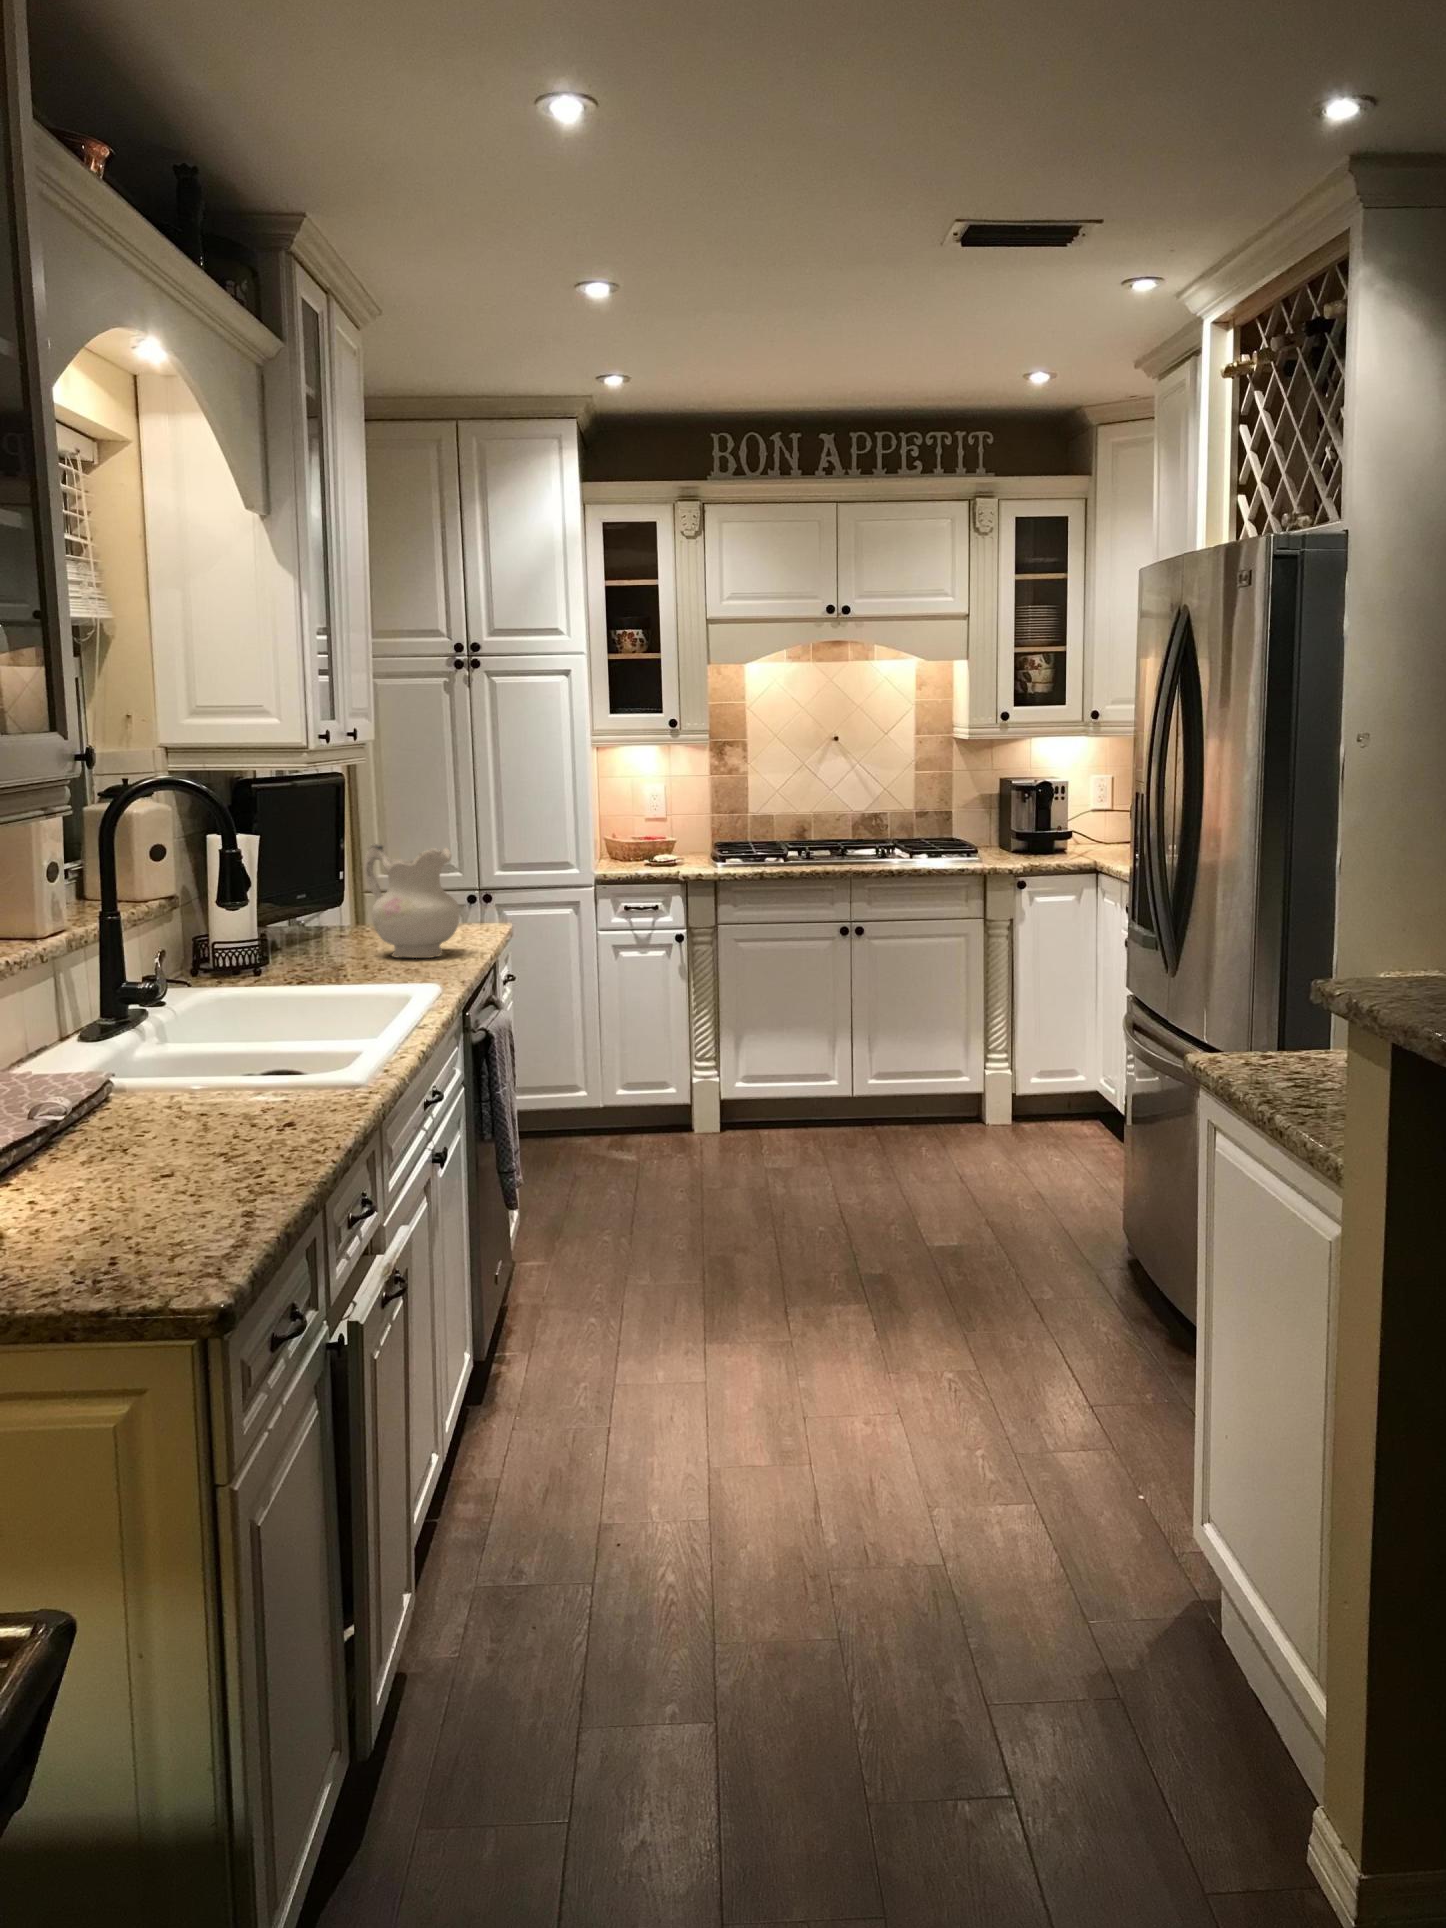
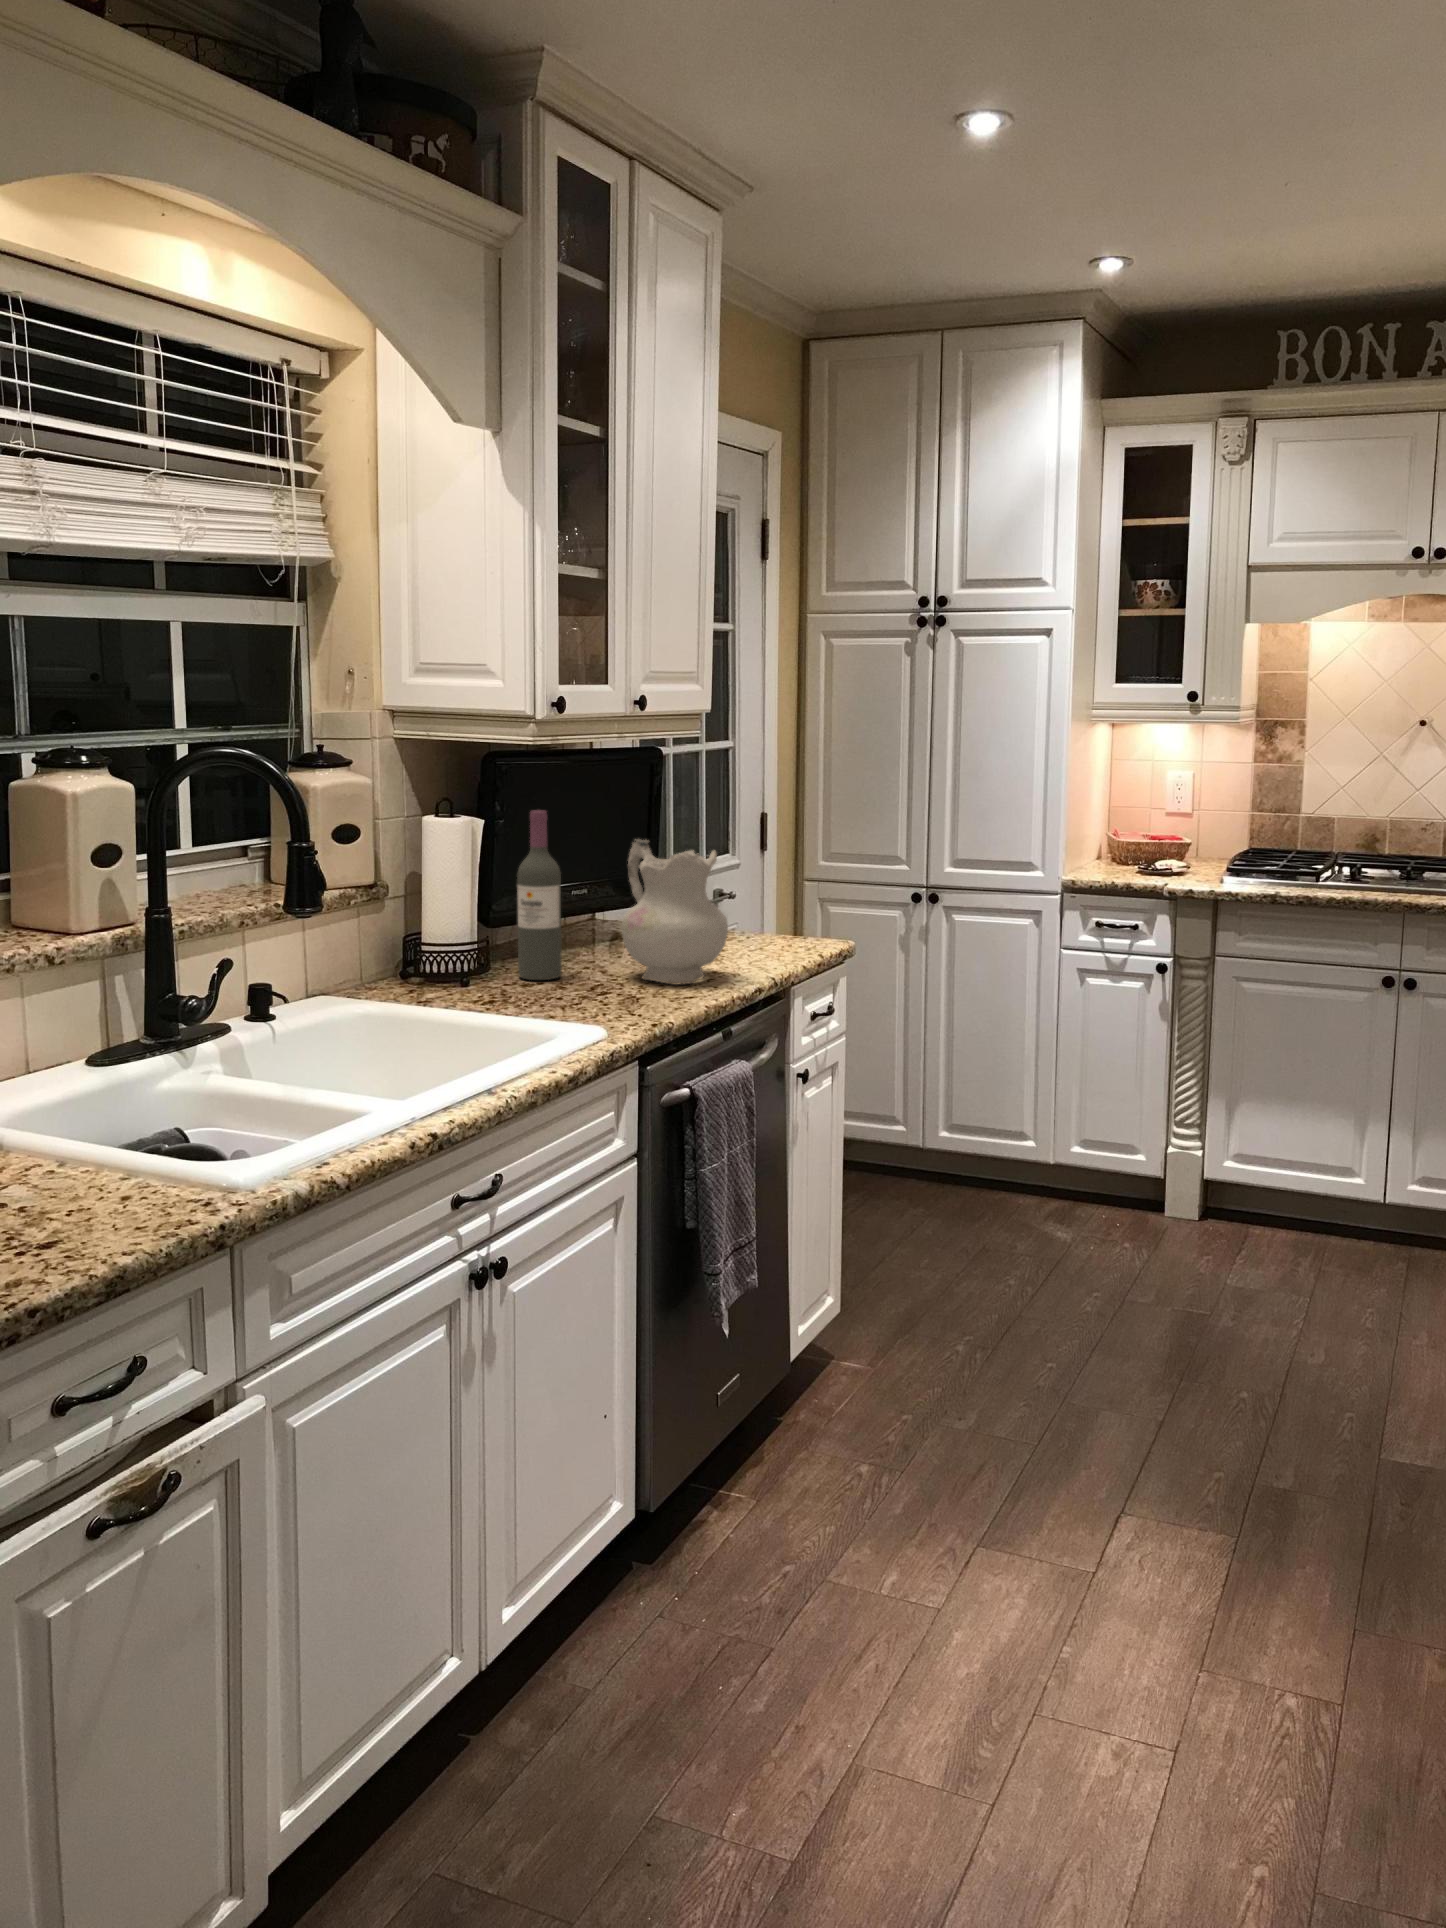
wine bottle: none [286,824,328,966] -> present [517,810,562,980]

